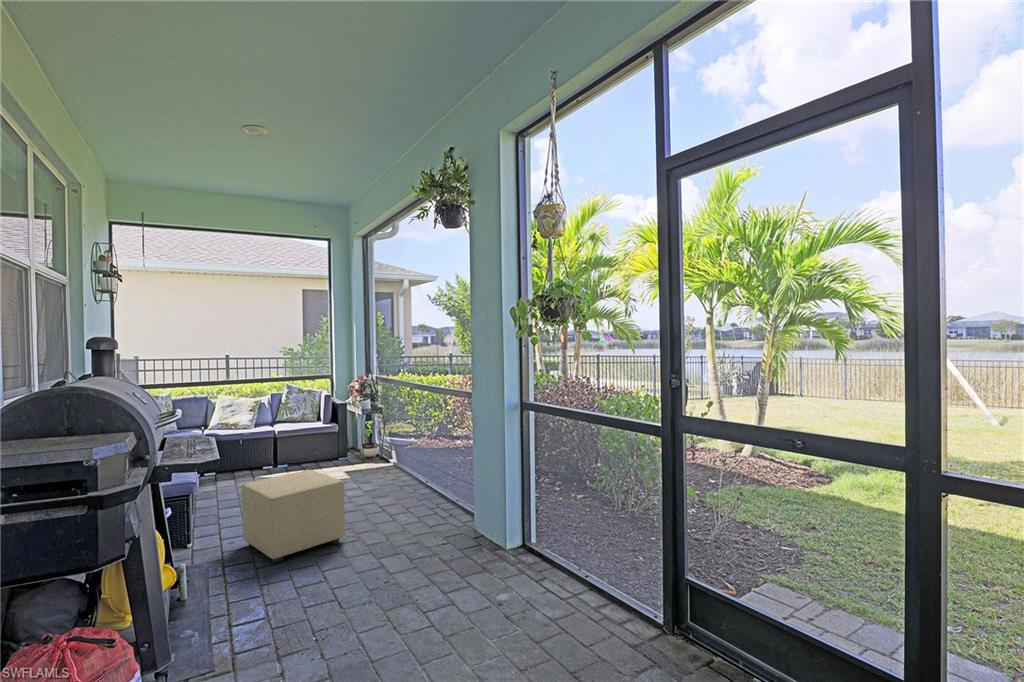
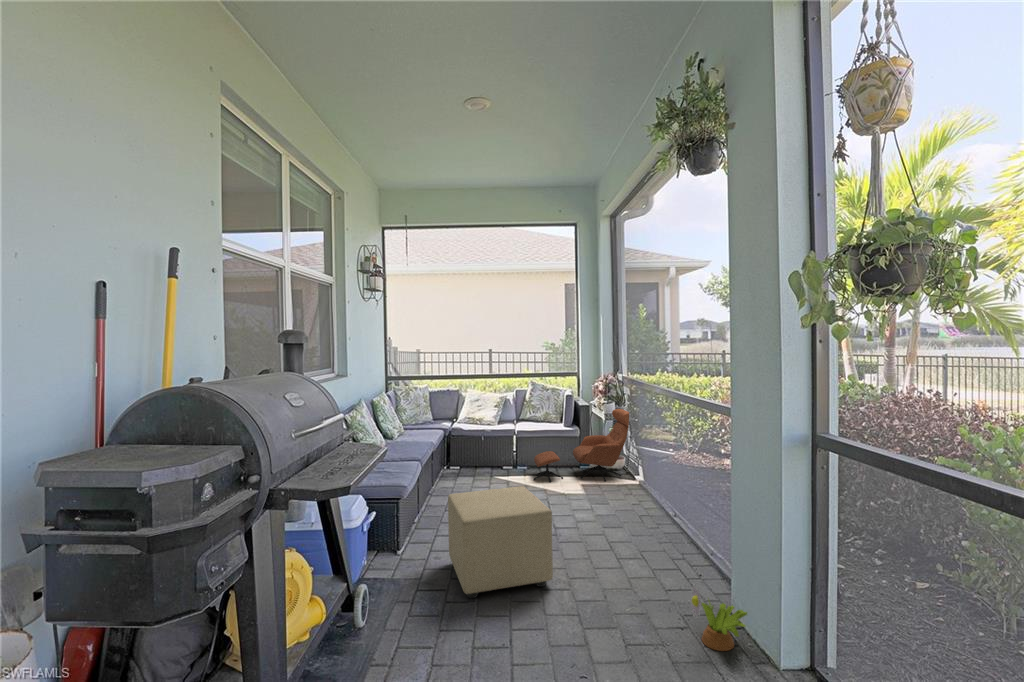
lounge chair: none [296,404,385,475] -> present [533,409,629,483]
decorative plant: none [451,510,486,549] -> present [690,585,747,651]

